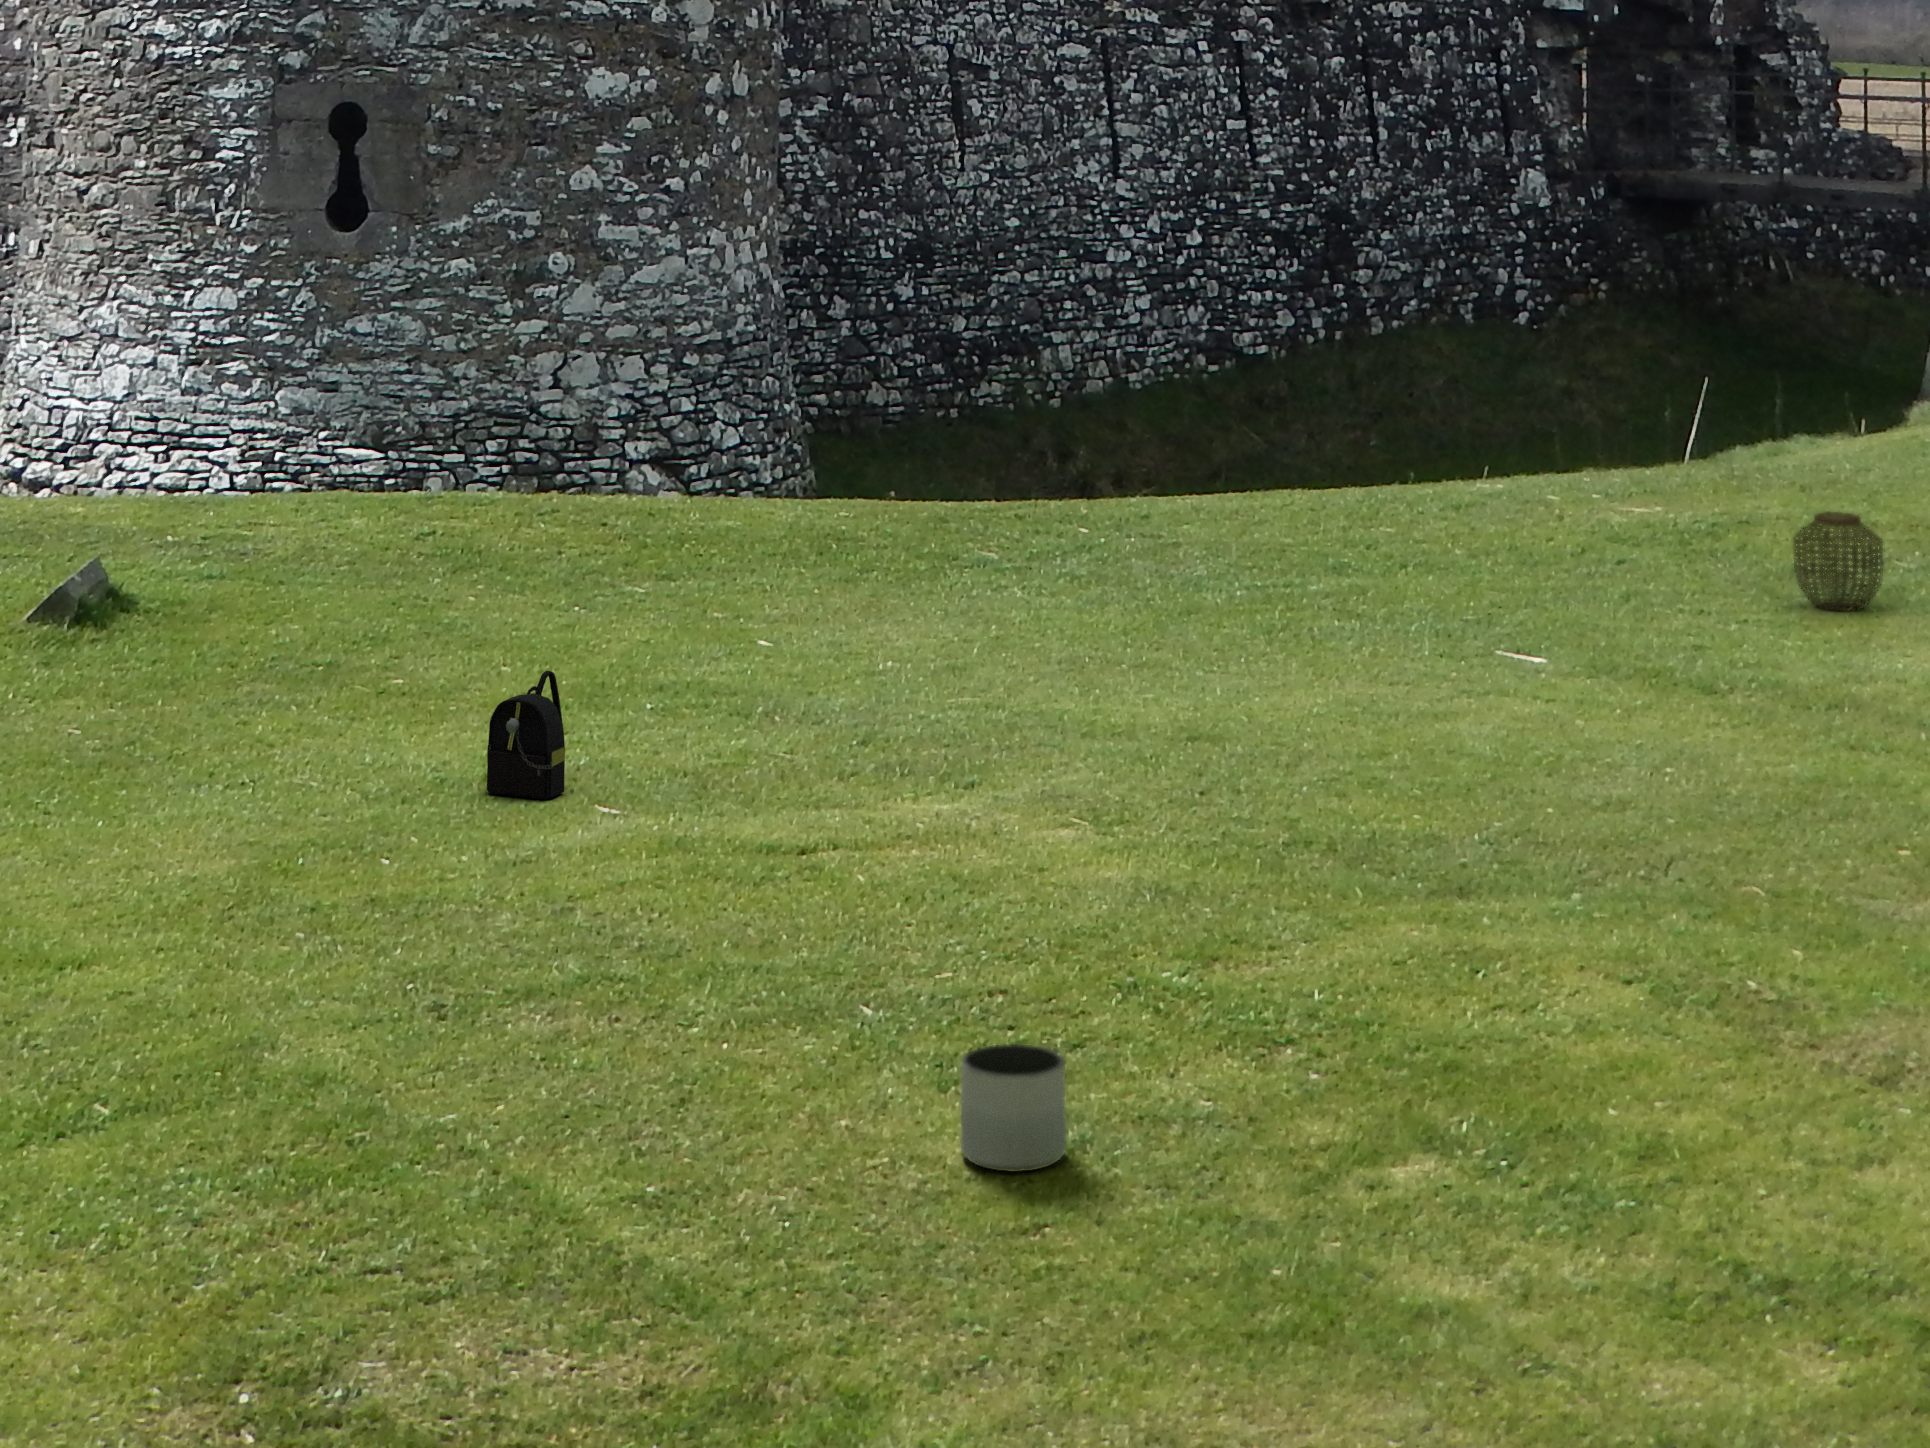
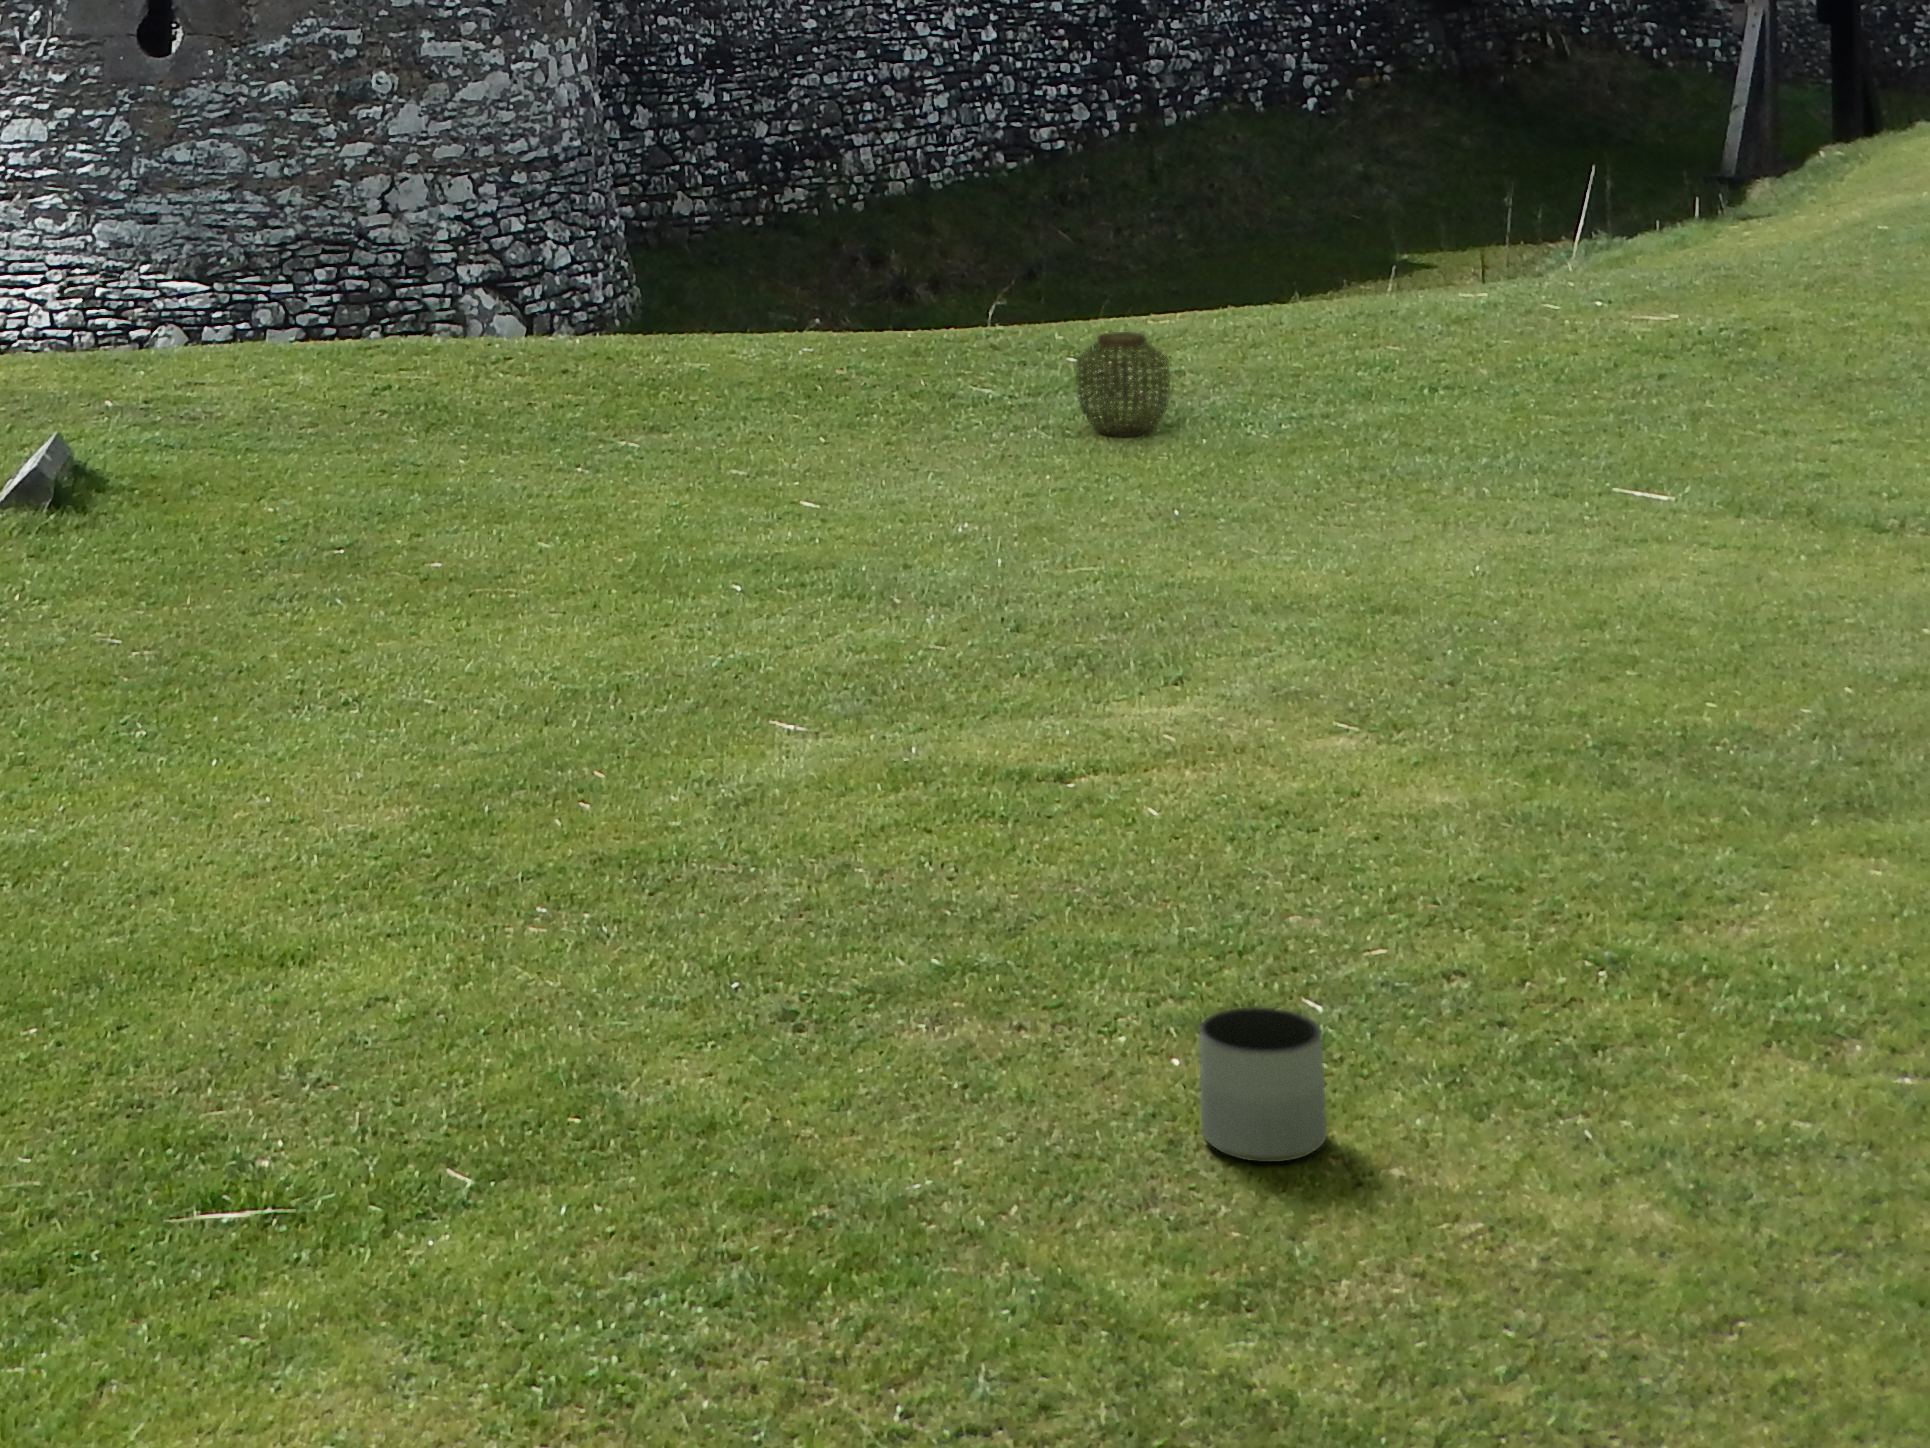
woven basket: present [1794,512,1883,611] -> present [1076,332,1170,437]
backpack: present [487,671,565,800] -> none [470,549,558,692]

